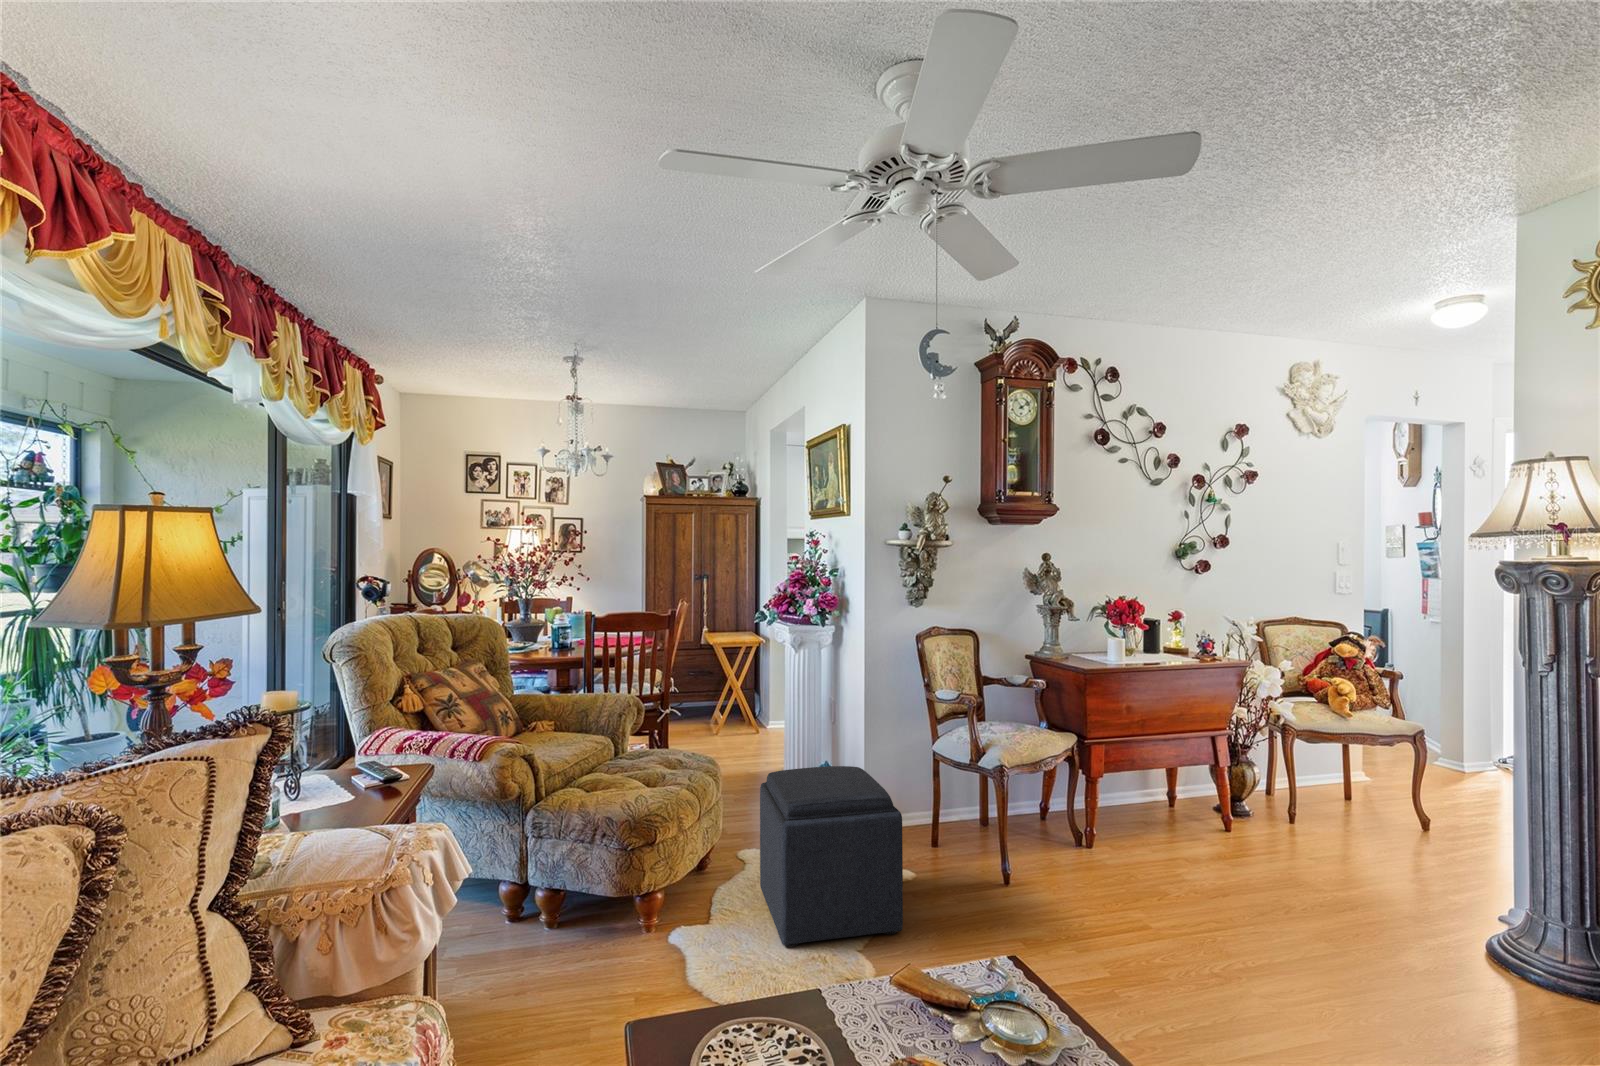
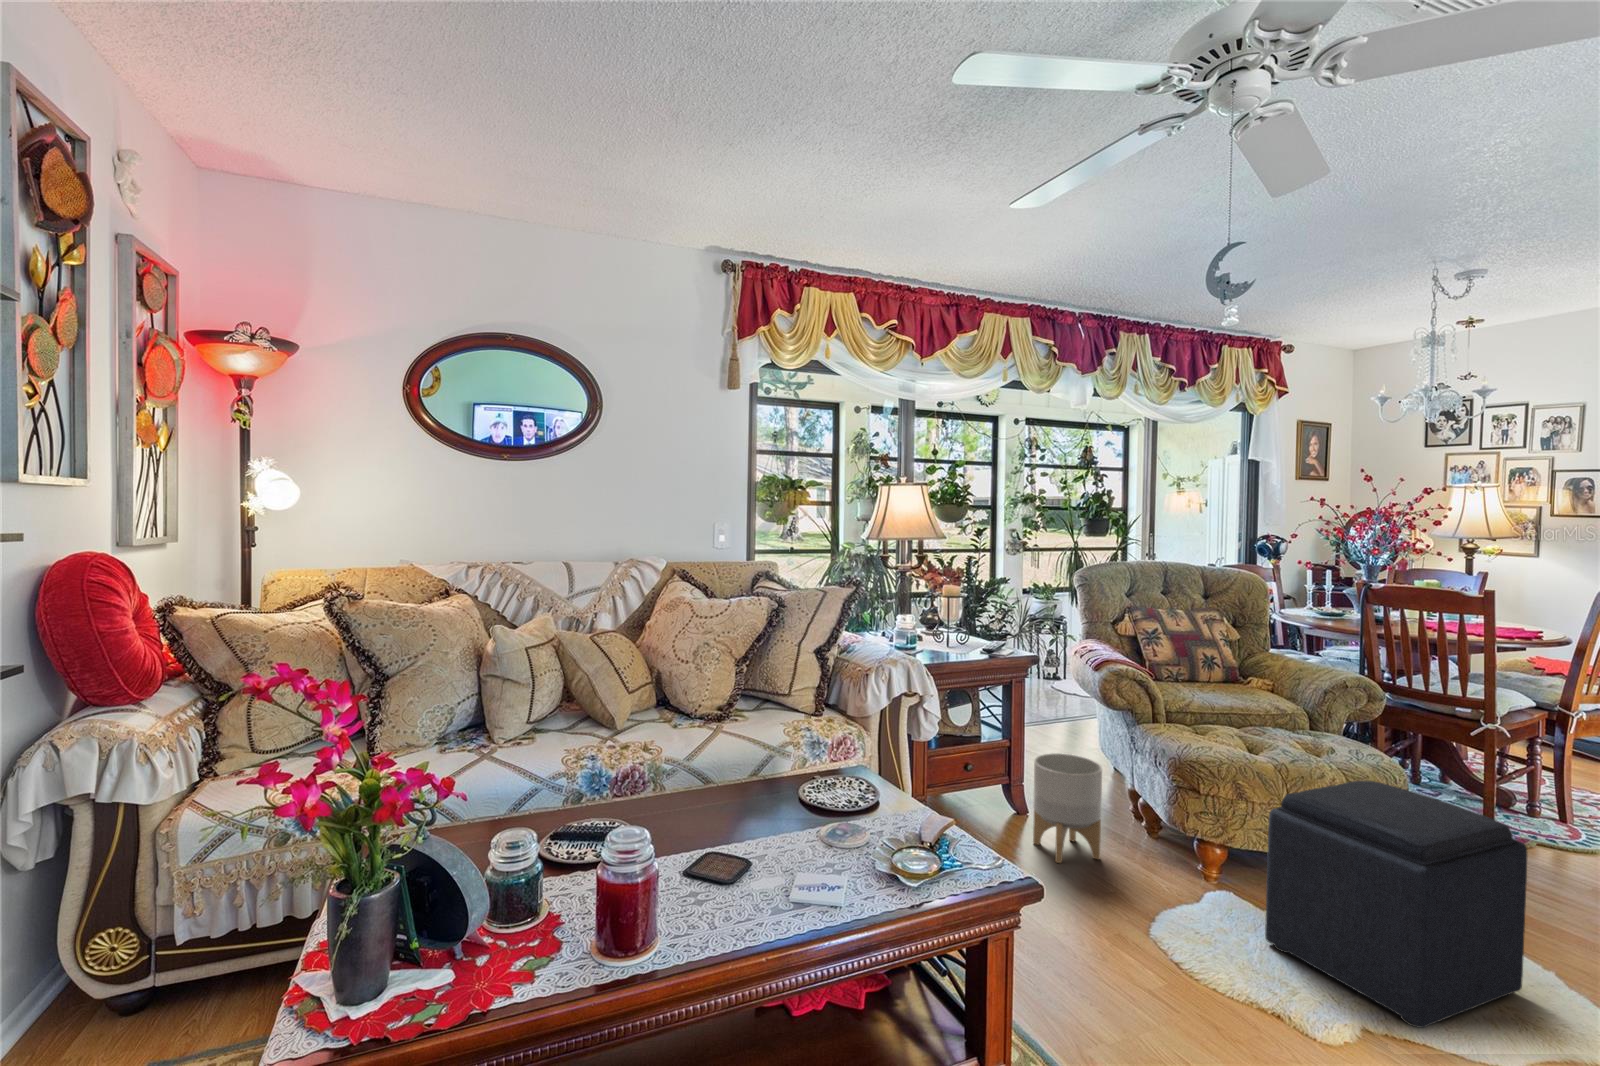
planter: none [513,868,601,1023] -> present [1033,753,1102,863]

